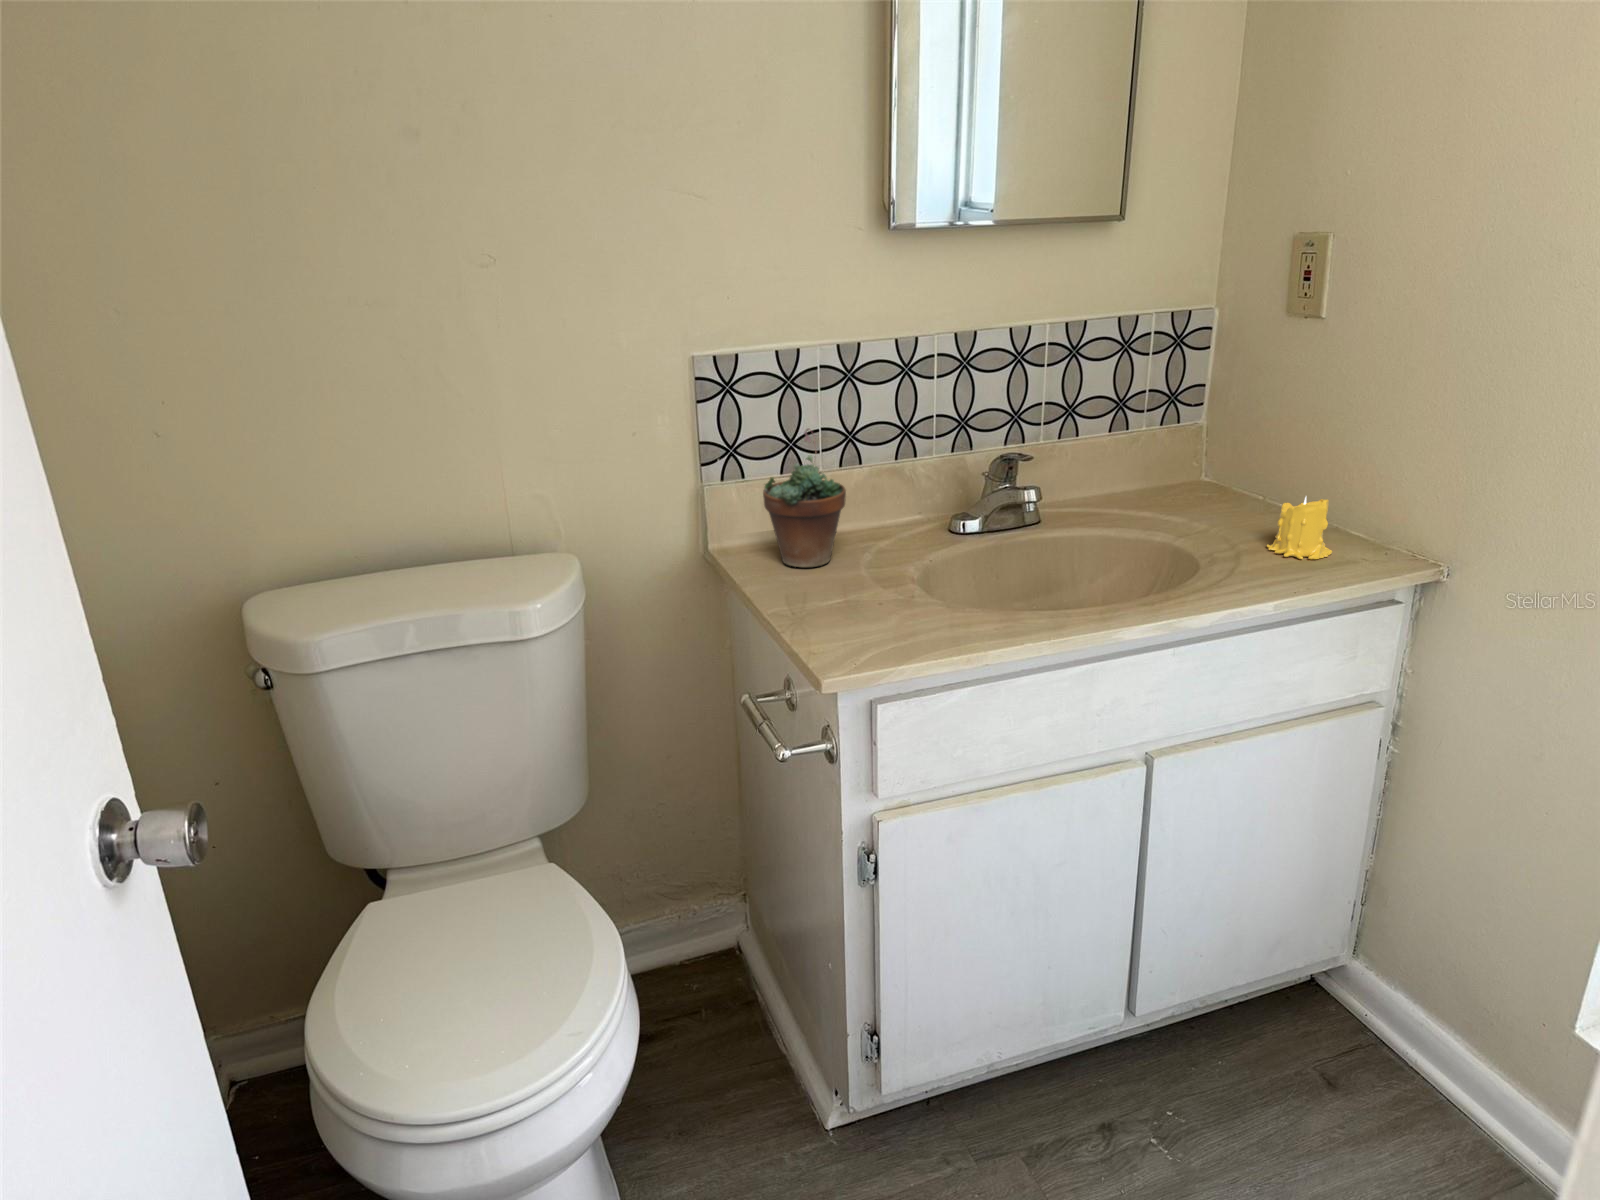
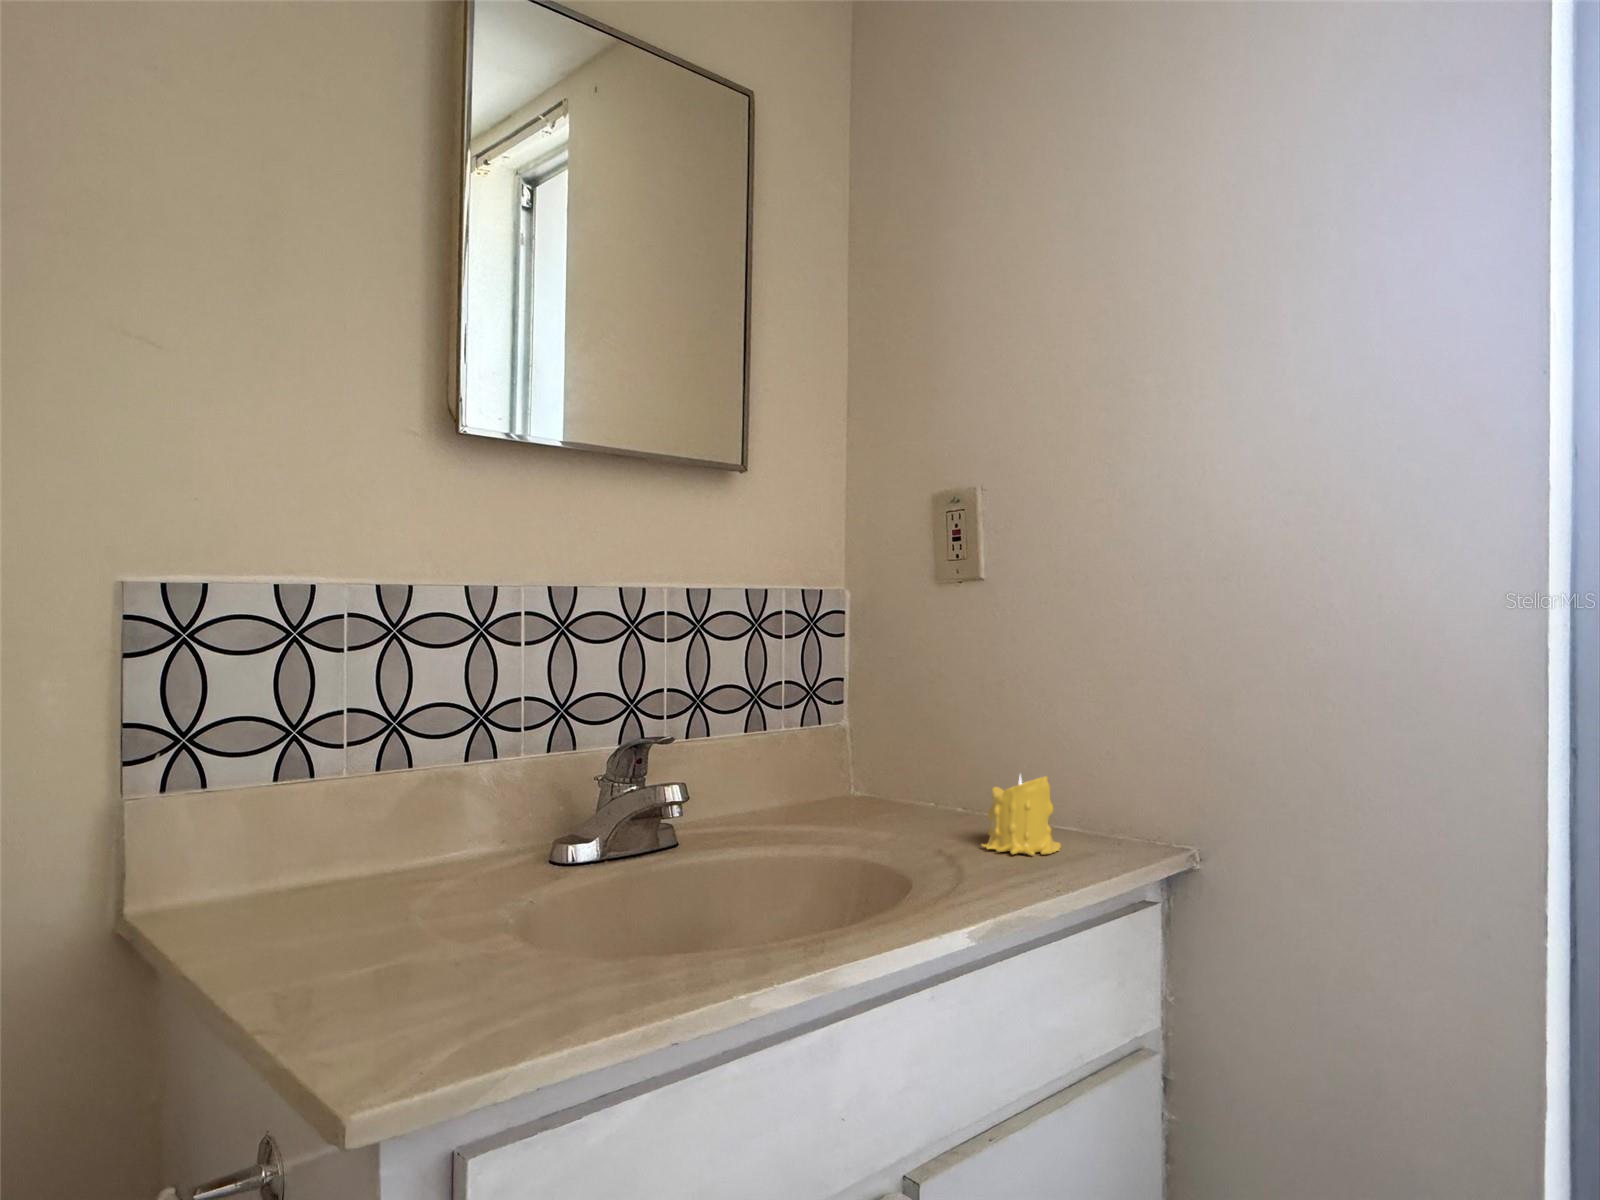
succulent plant: present [763,428,846,567] -> none [238,687,390,926]

